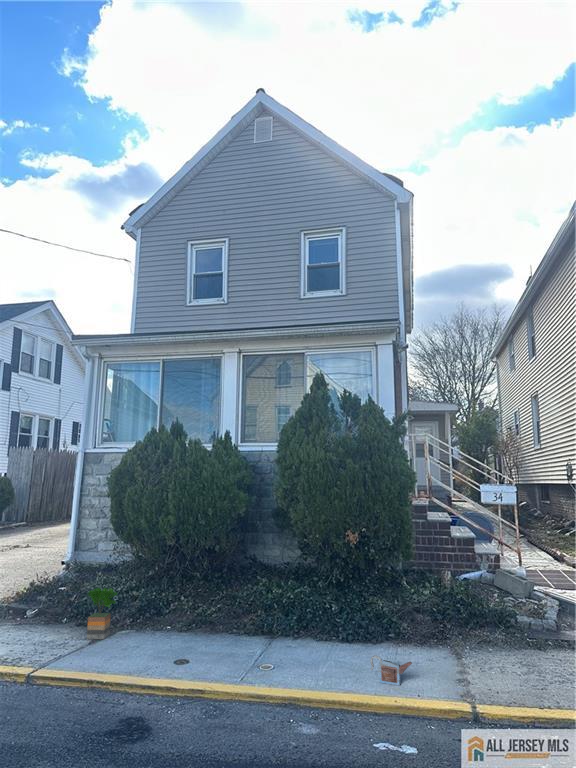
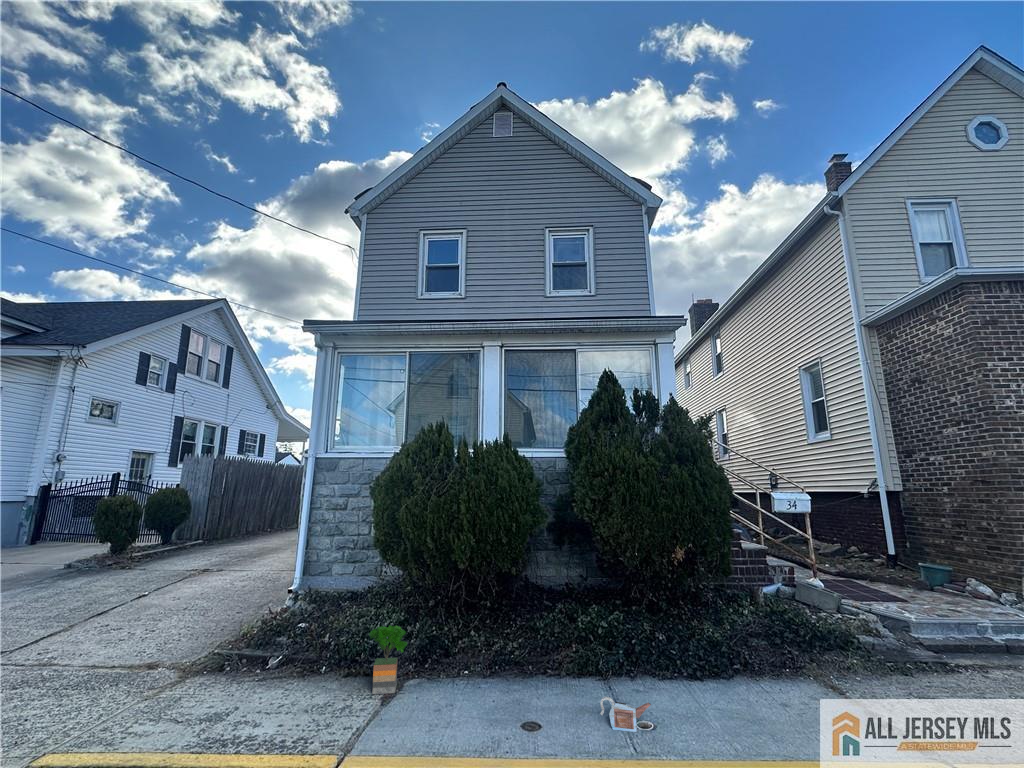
watering can: present [370,655,412,685] -> present [600,697,651,732]

